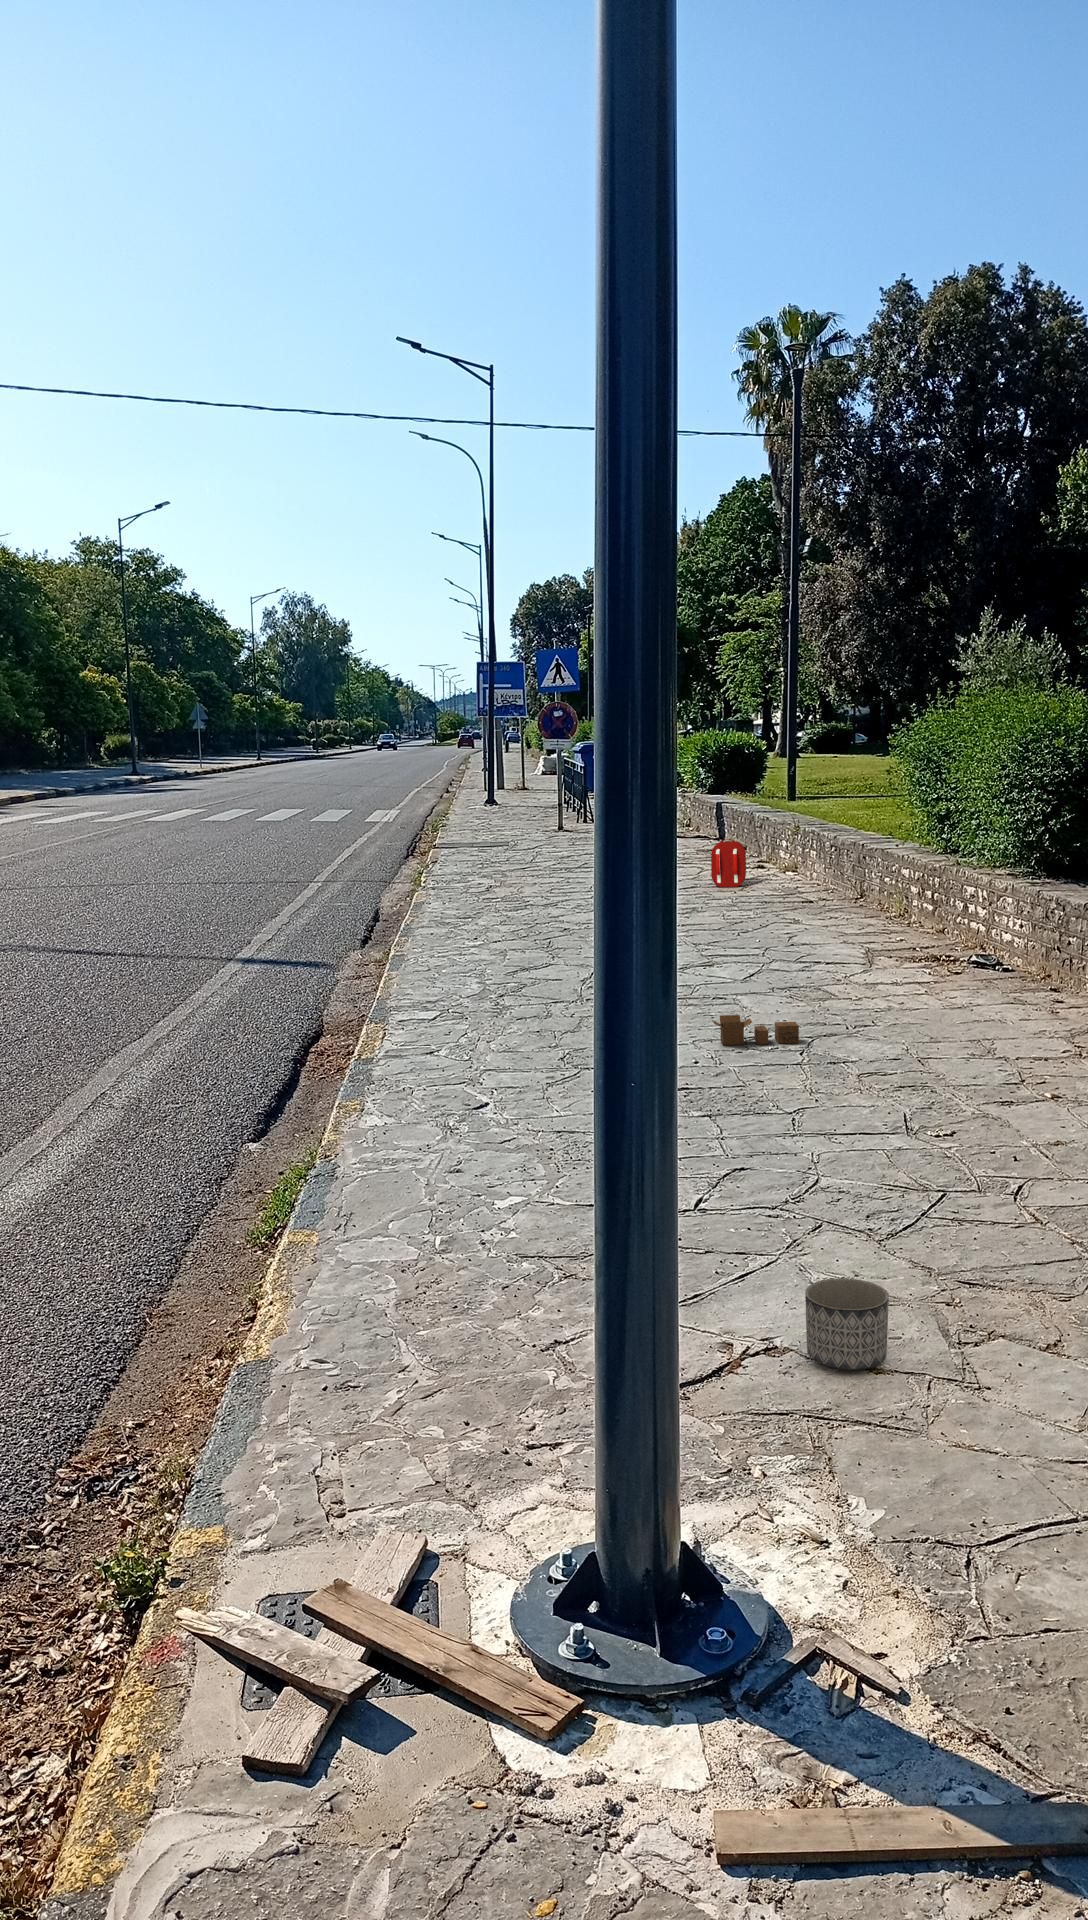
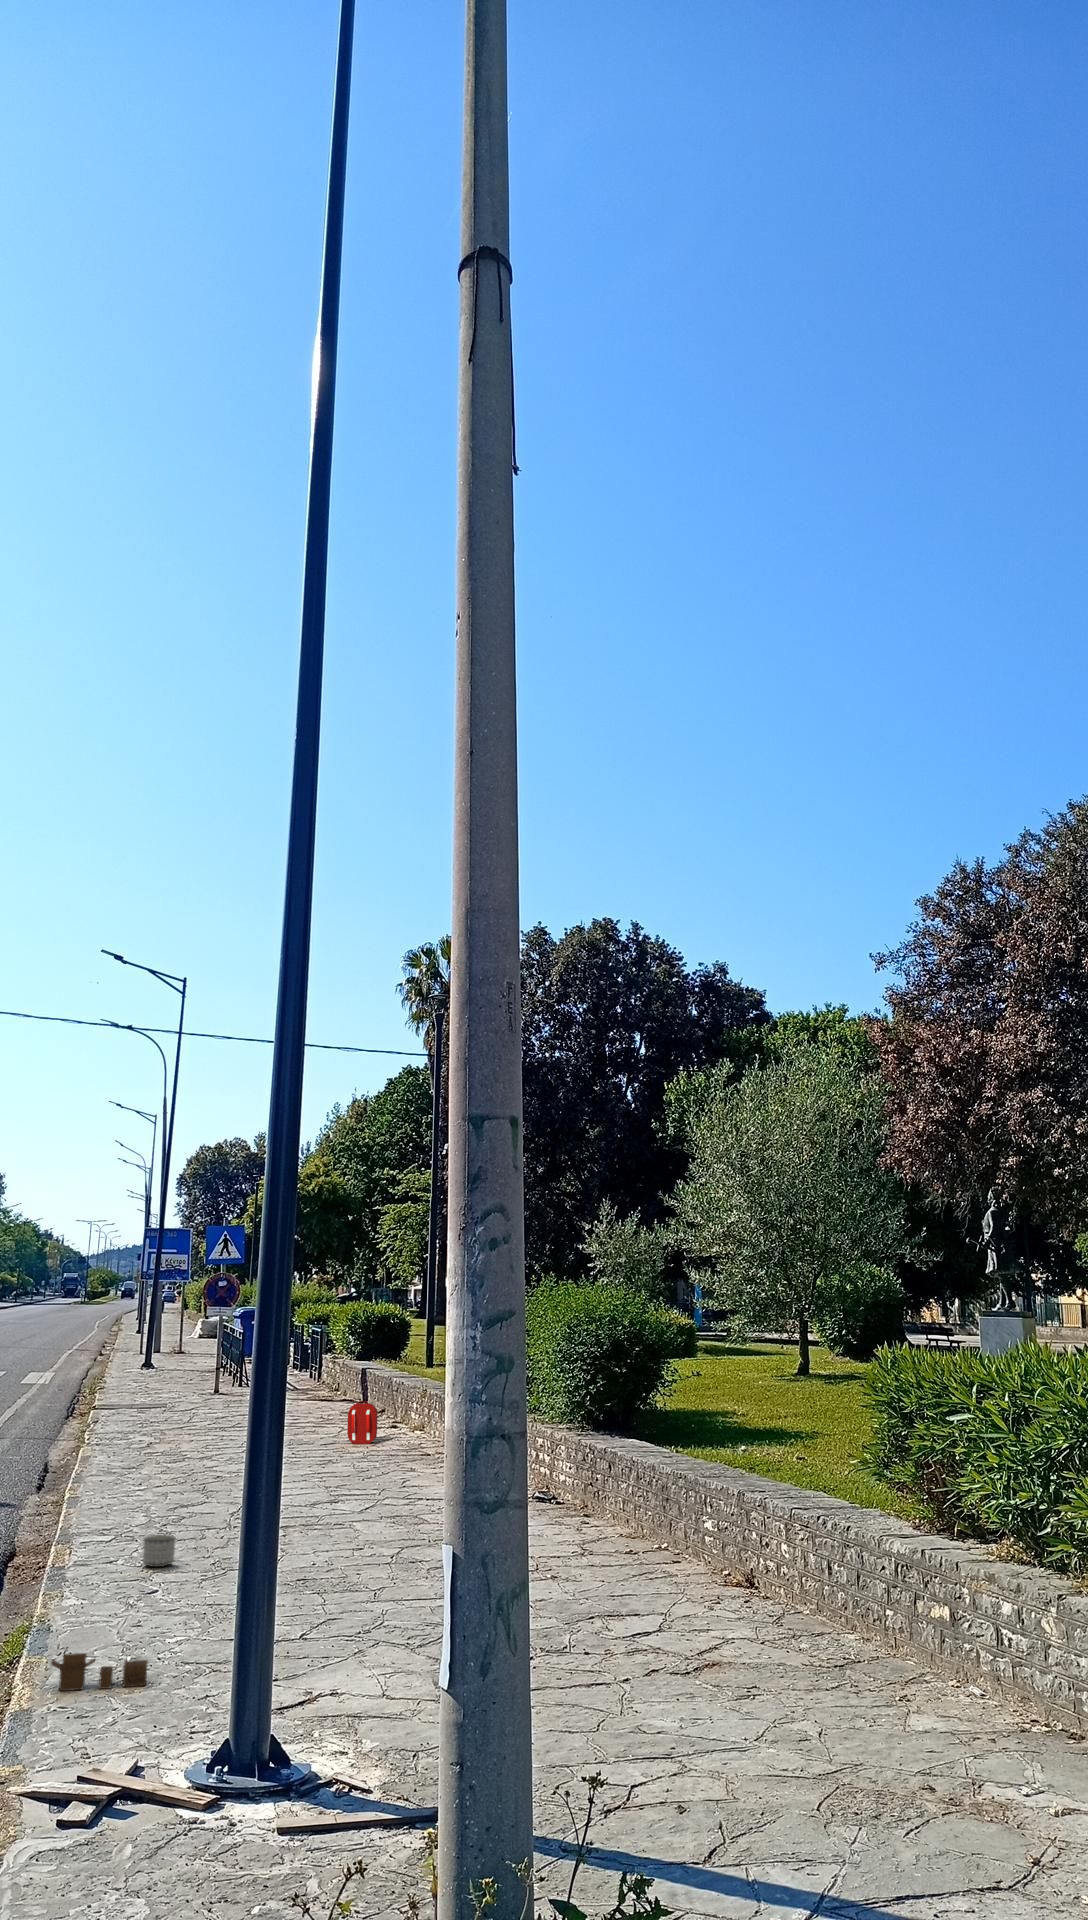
cardboard box: present [712,1015,799,1045] -> present [51,1653,148,1691]
planter: present [805,1278,889,1370] -> present [143,1535,176,1567]

